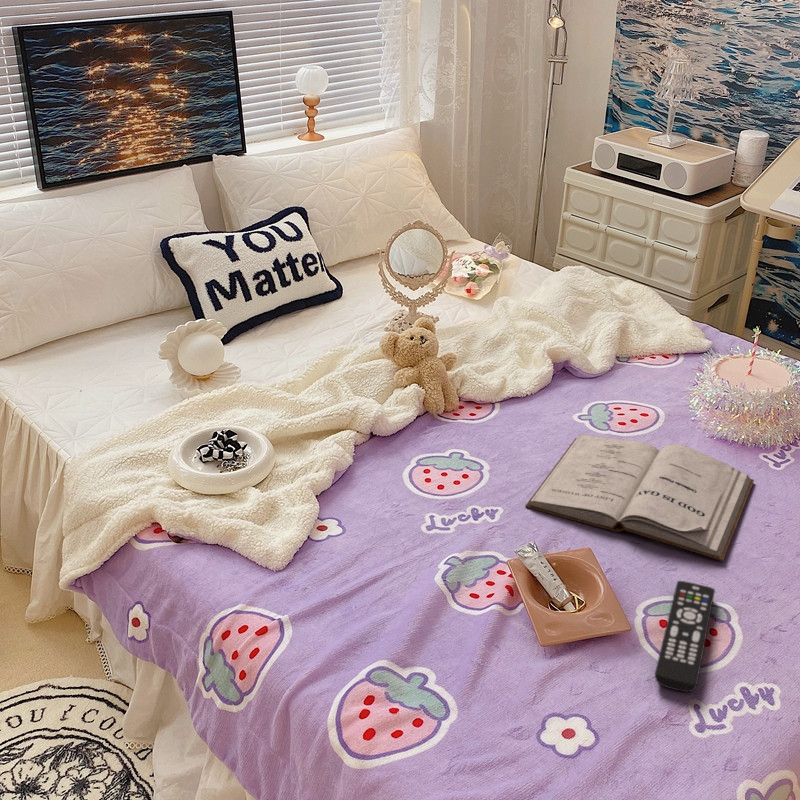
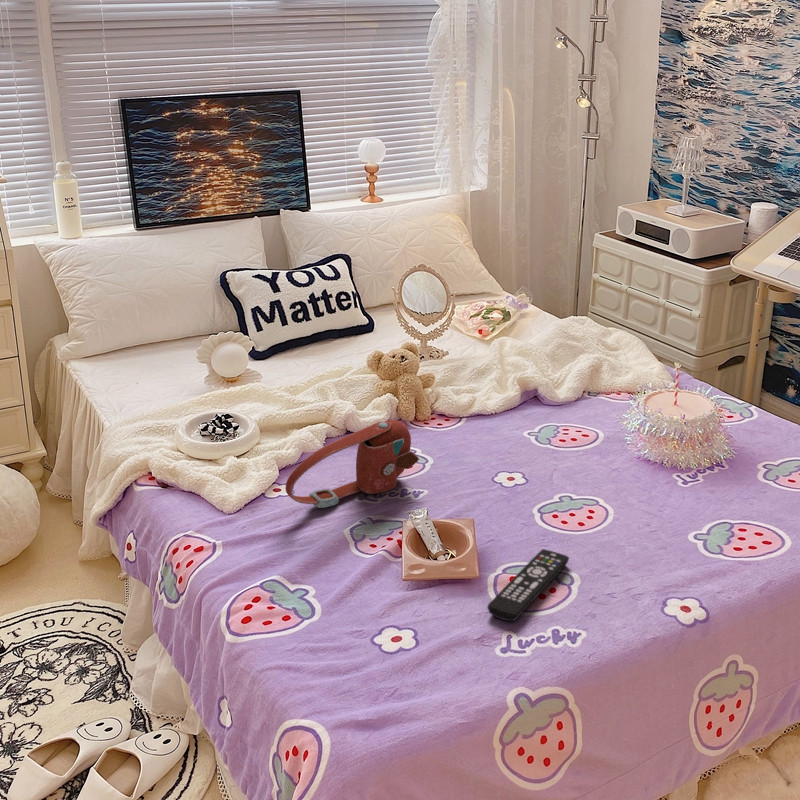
handbag: none [346,427,487,548] -> present [285,420,419,508]
book: present [525,435,754,561] -> none [449,445,653,541]

